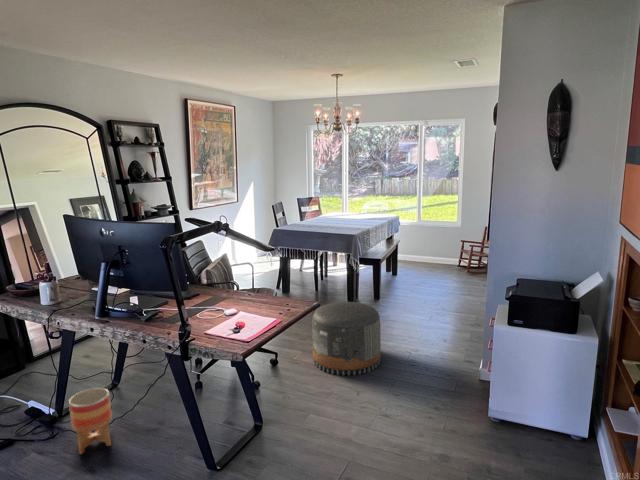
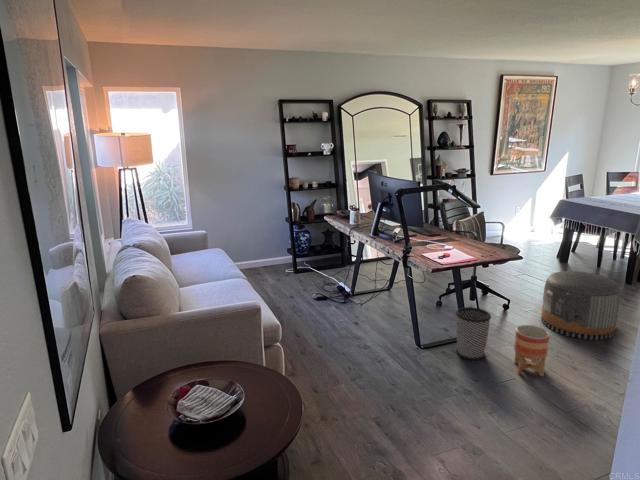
wastebasket: none [256,380,301,454] -> present [456,307,491,360]
planter: present [69,388,112,454] -> present [514,325,549,376]

